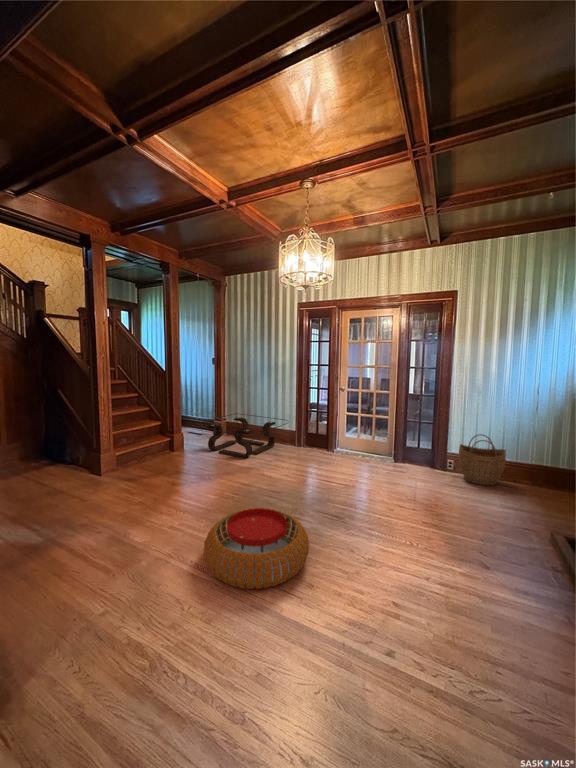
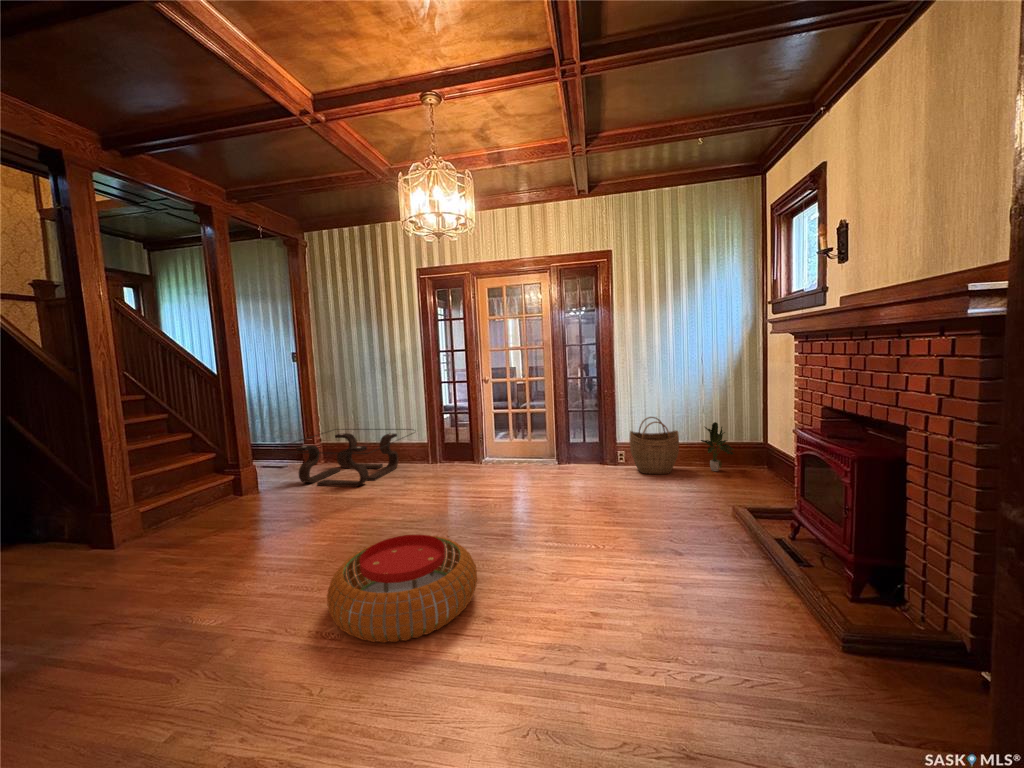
potted plant: none [527,447,562,491] -> present [701,422,734,471]

